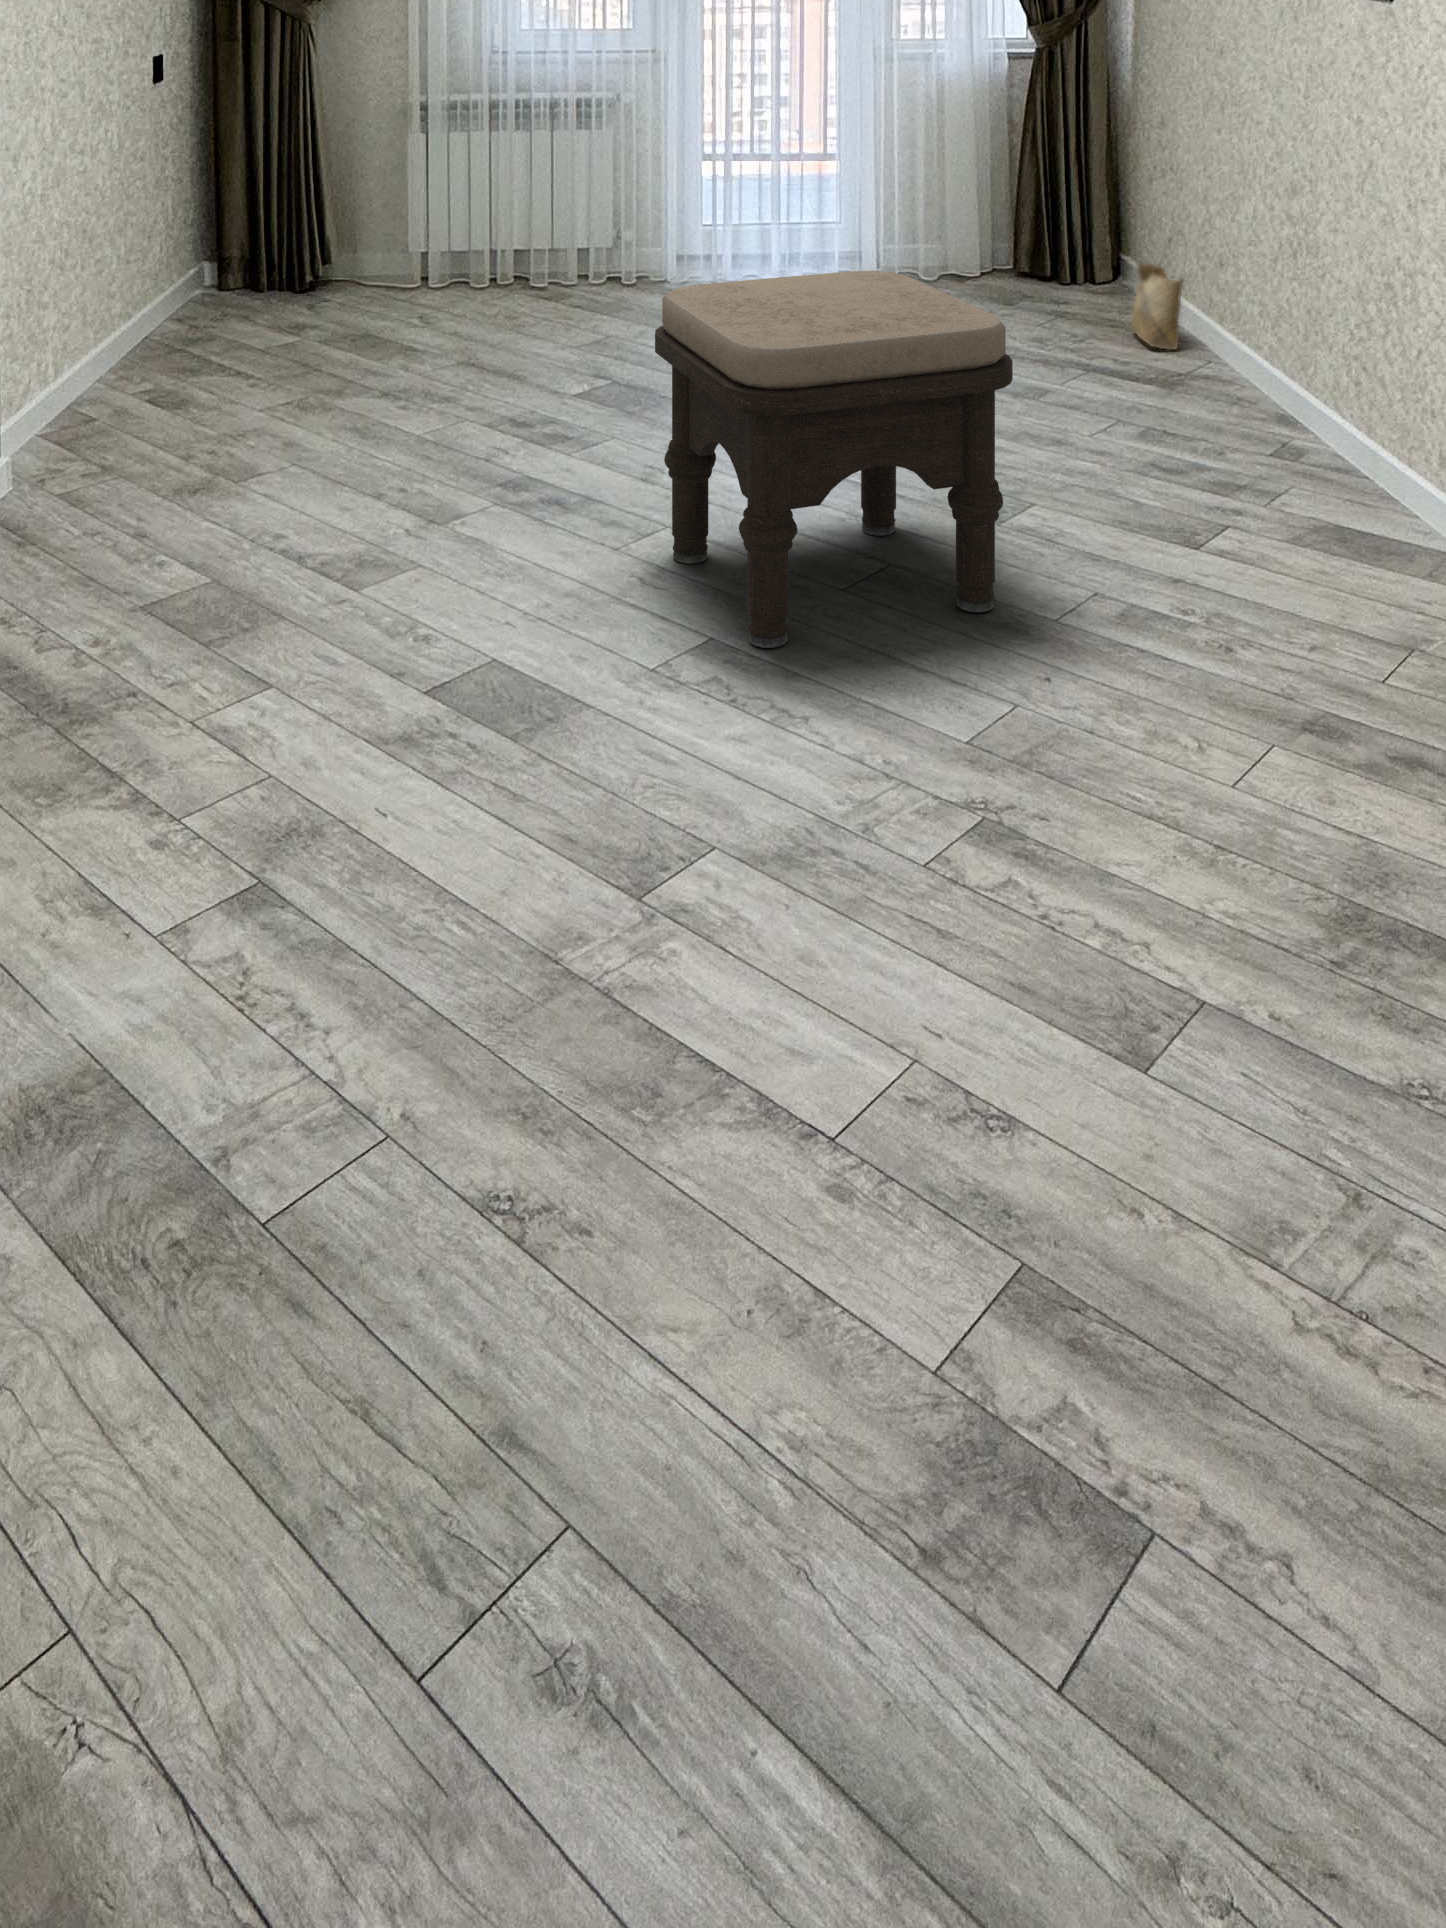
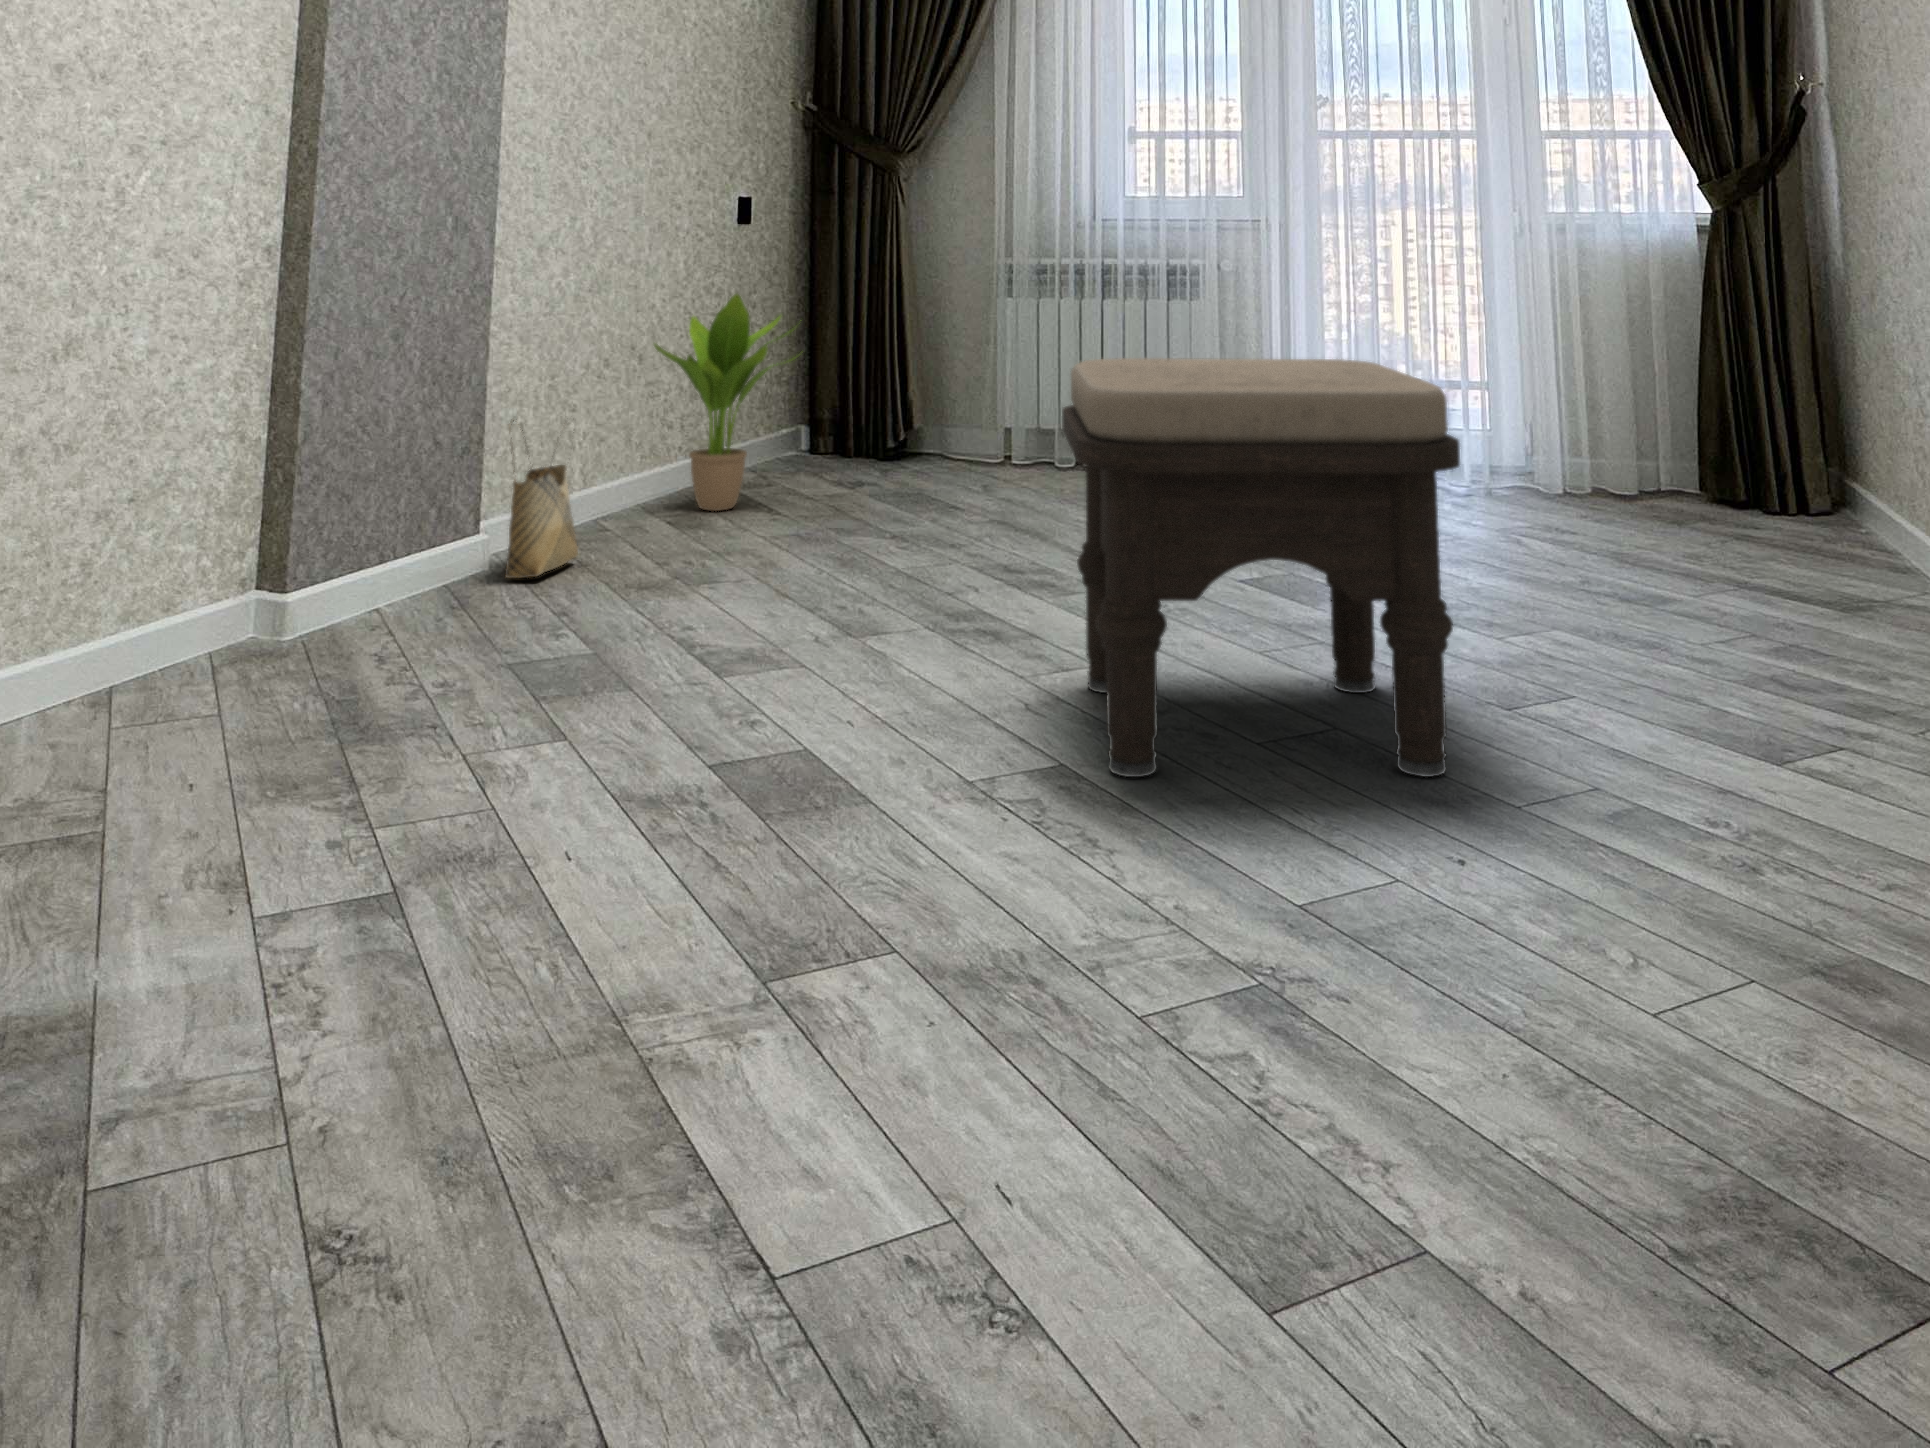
potted plant: none [106,183,262,388] -> present [654,294,803,511]
woven basket: present [1131,239,1186,350] -> present [505,420,578,578]

